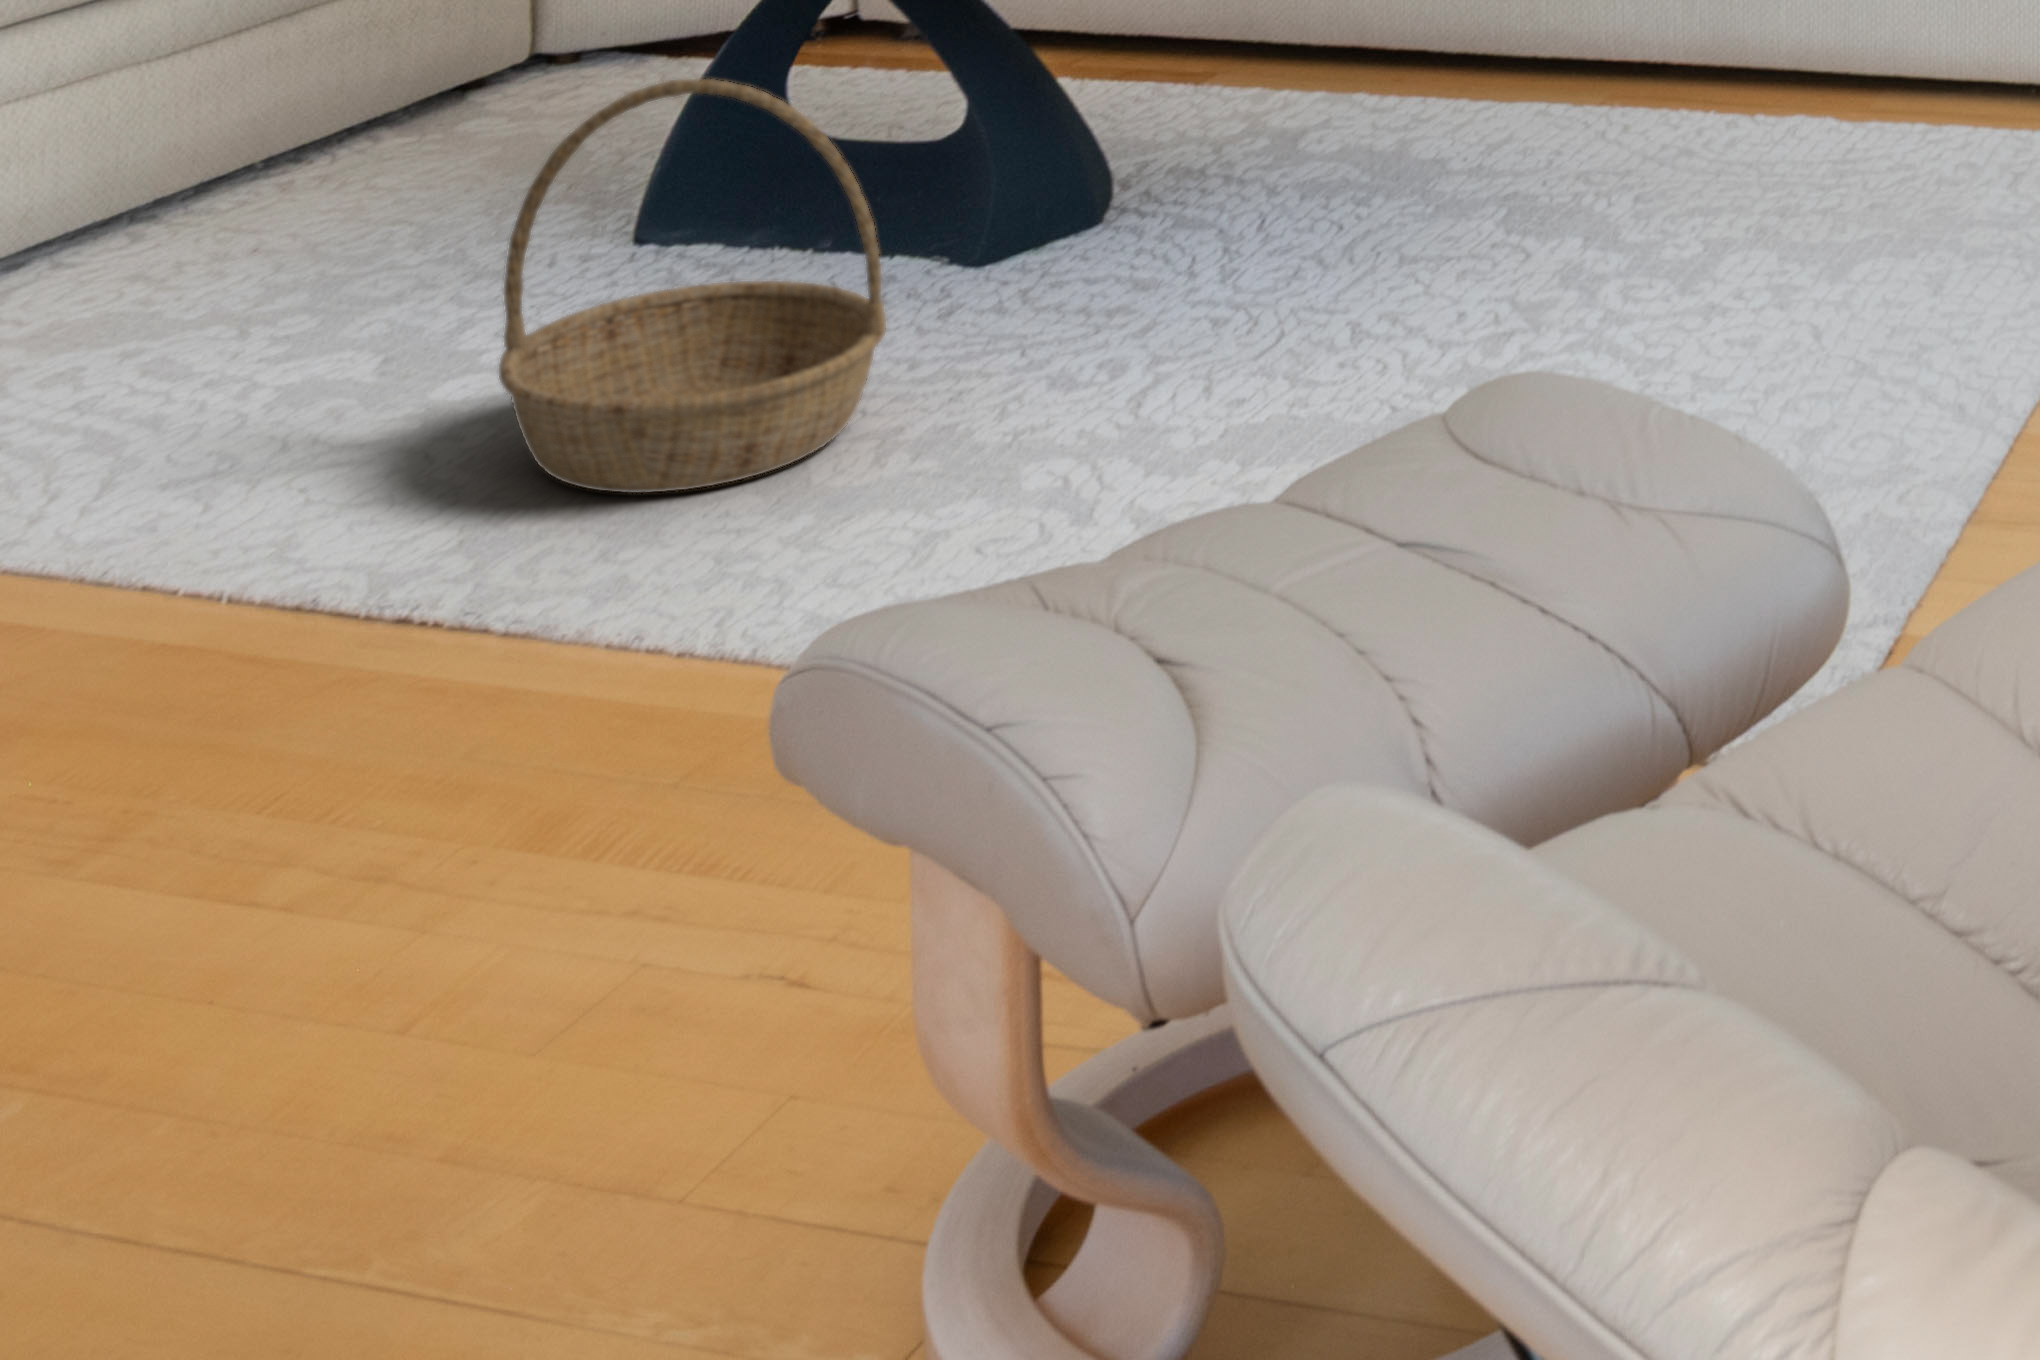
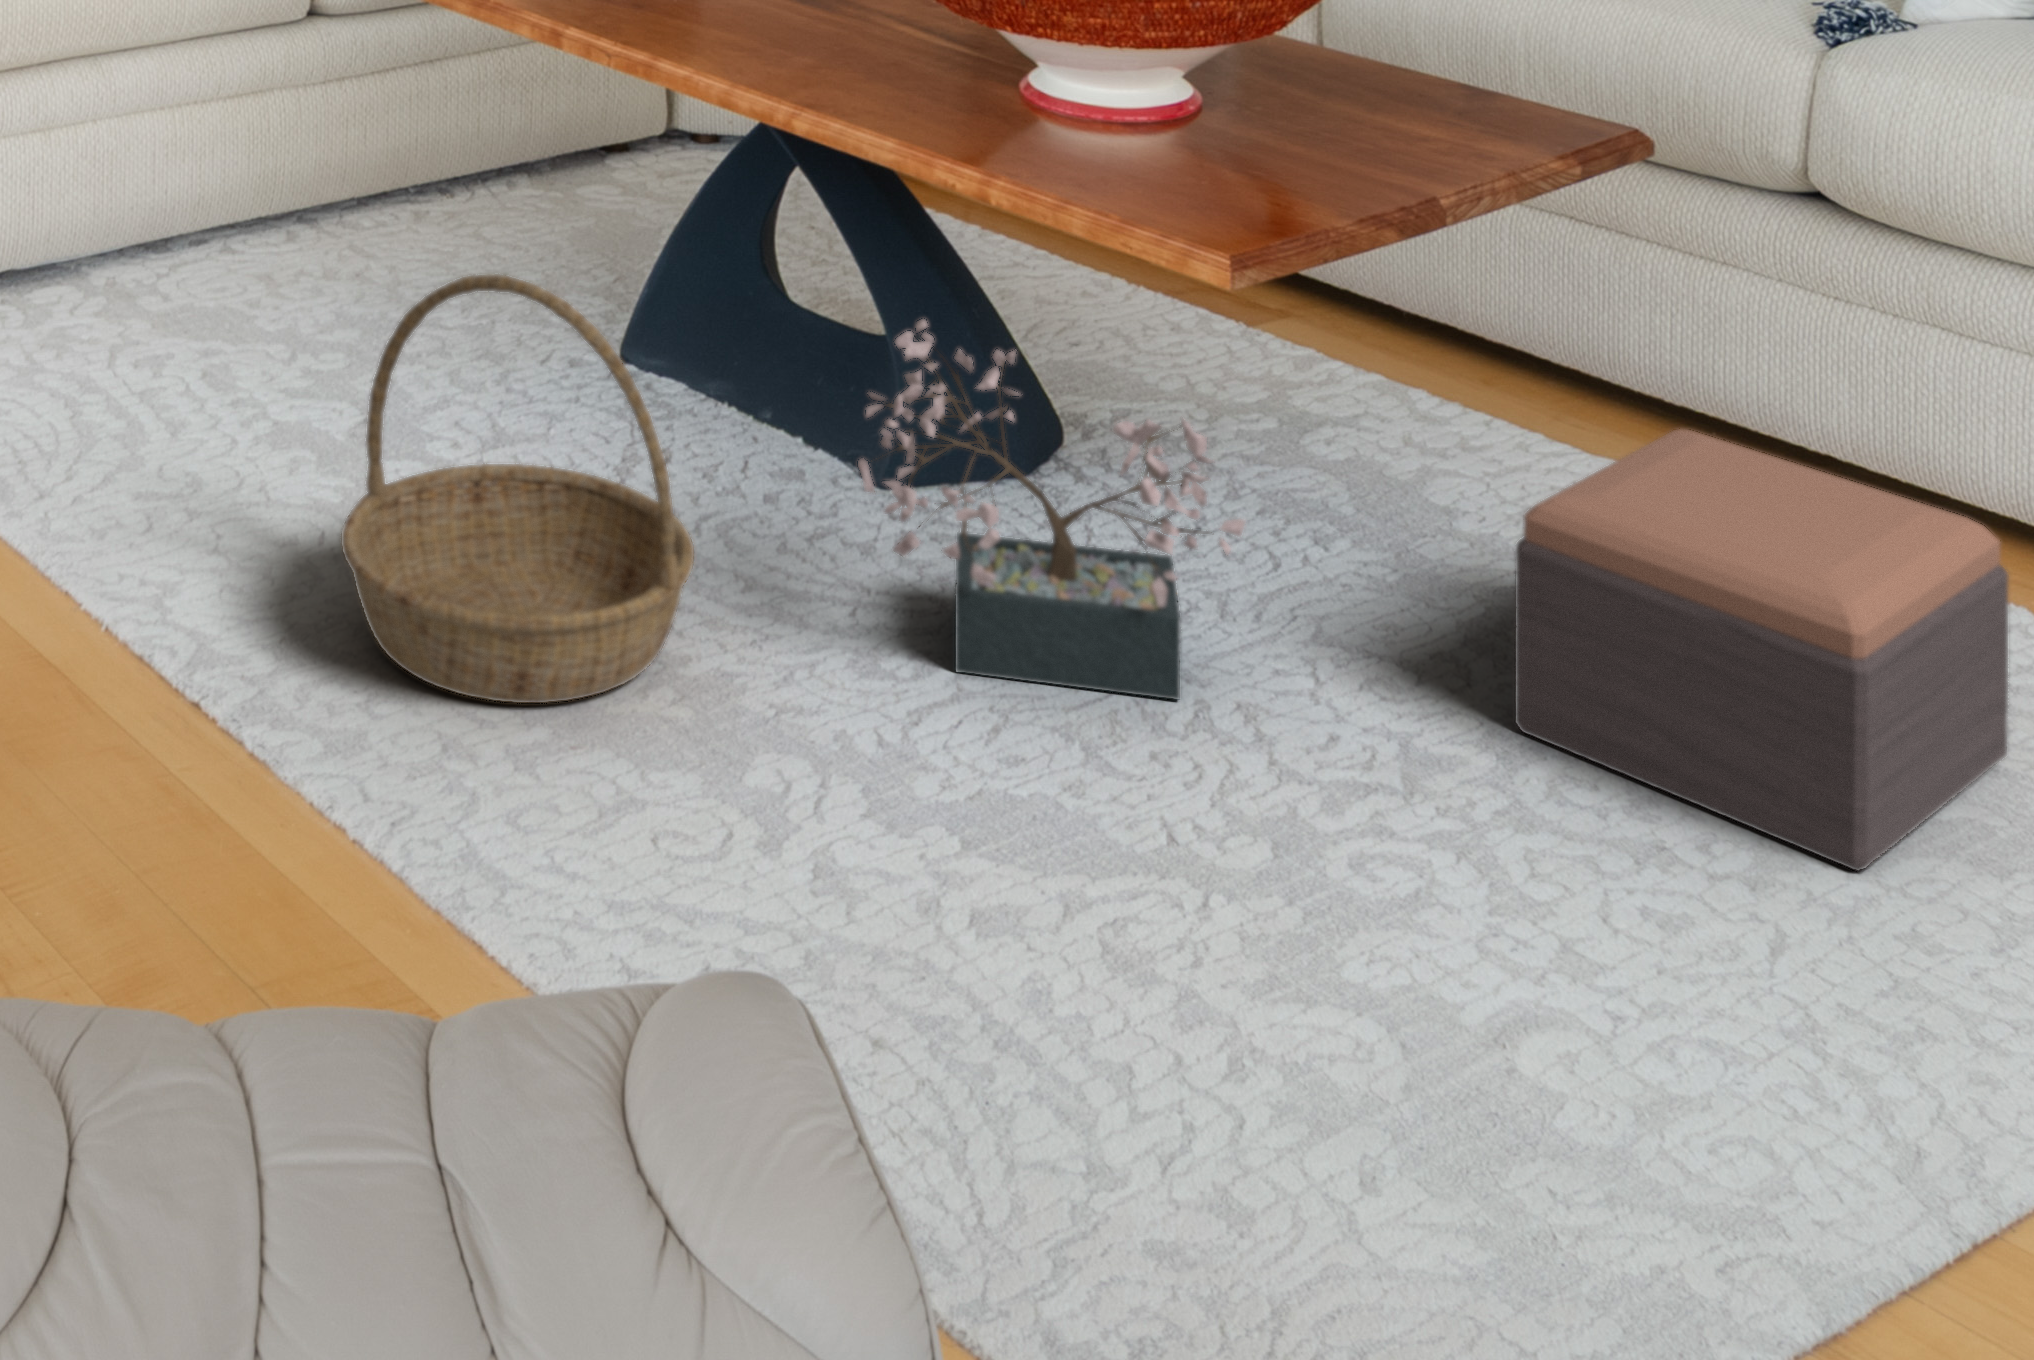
footstool: none [1554,28,1861,287] -> present [1515,429,2009,871]
decorative plant: none [1007,59,1351,356] -> present [858,320,1245,700]

